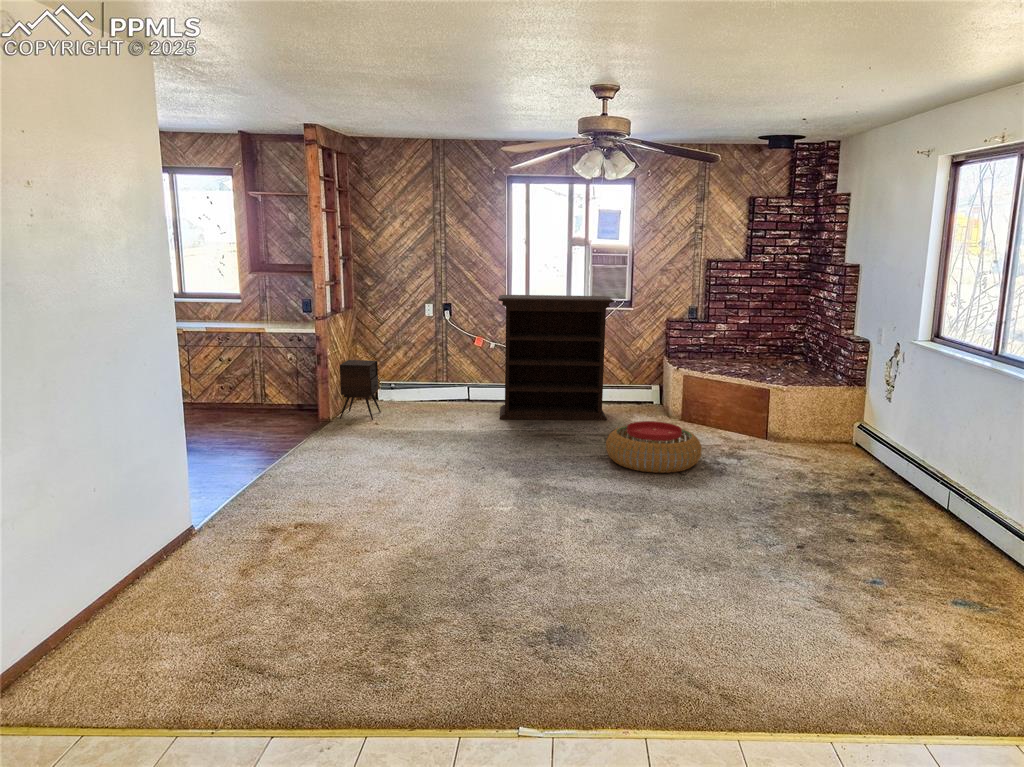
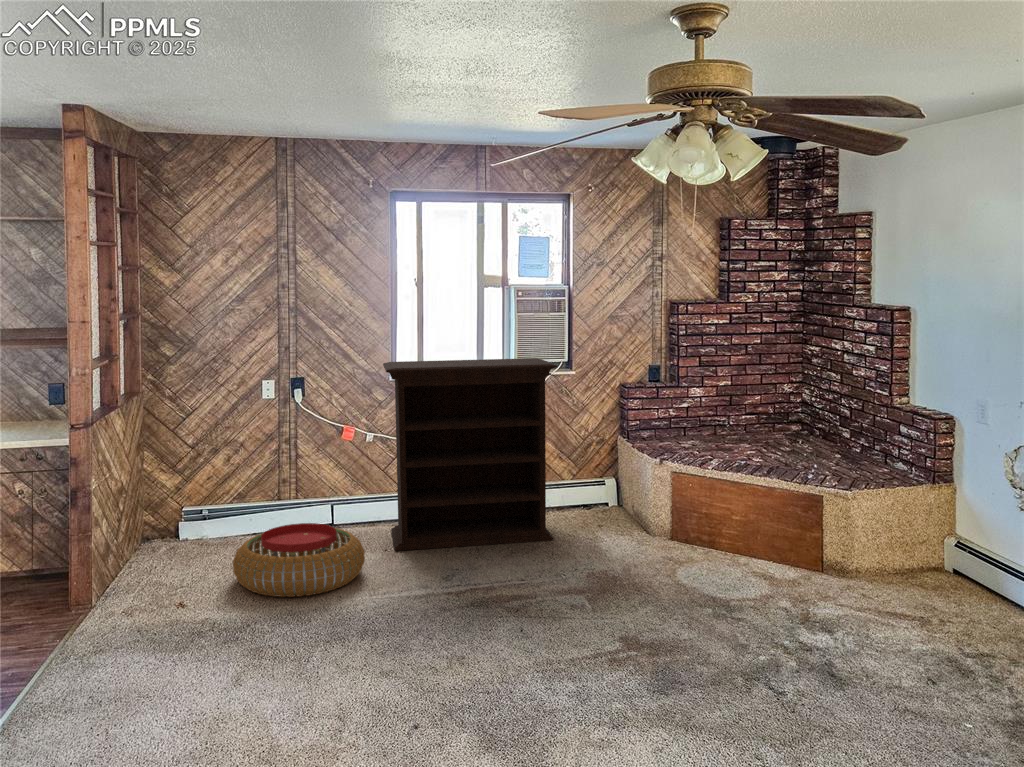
side table: present [340,360,381,420] -> none [135,473,204,572]
pouf: present [606,421,702,473] -> present [233,523,365,597]

